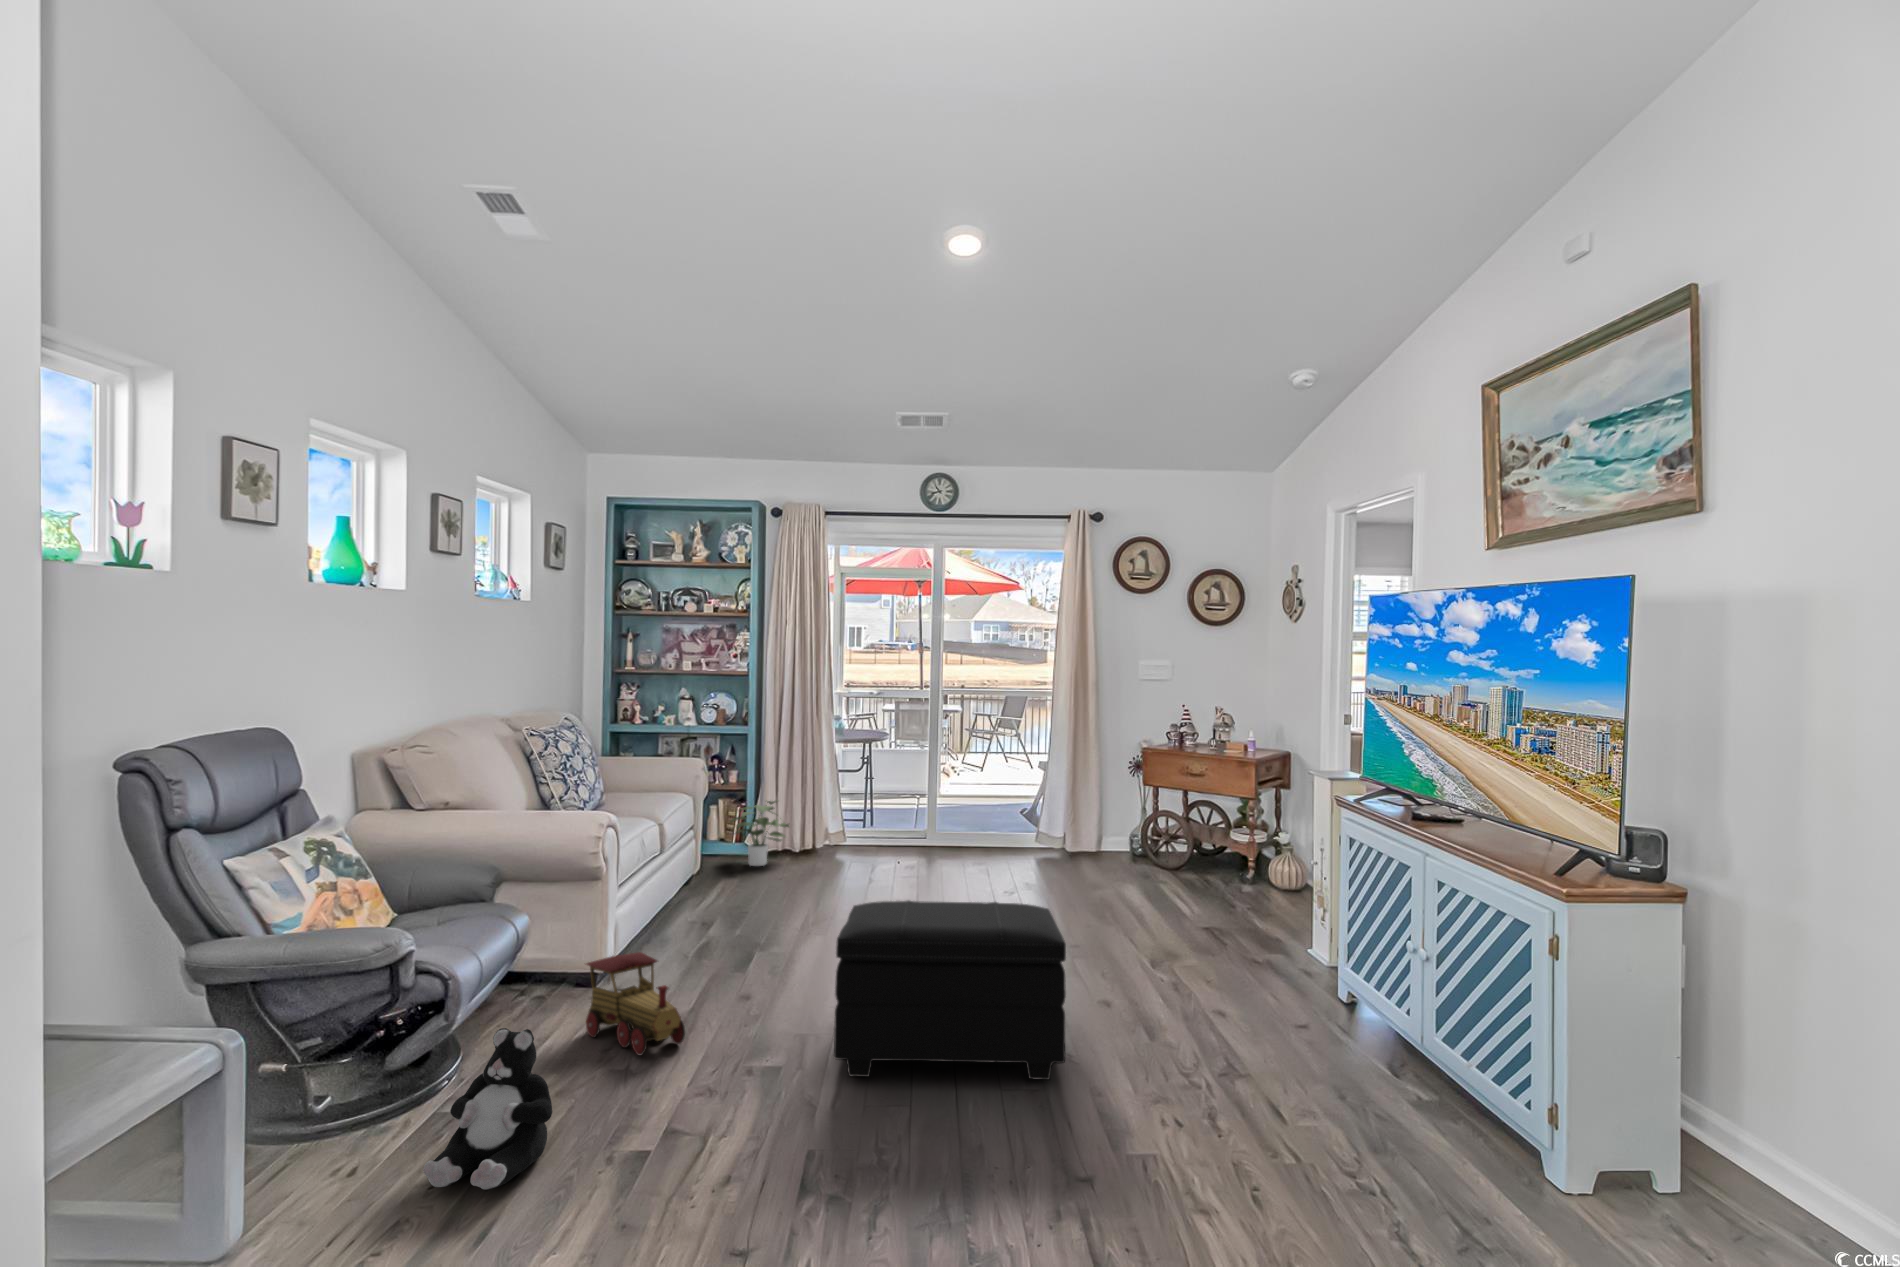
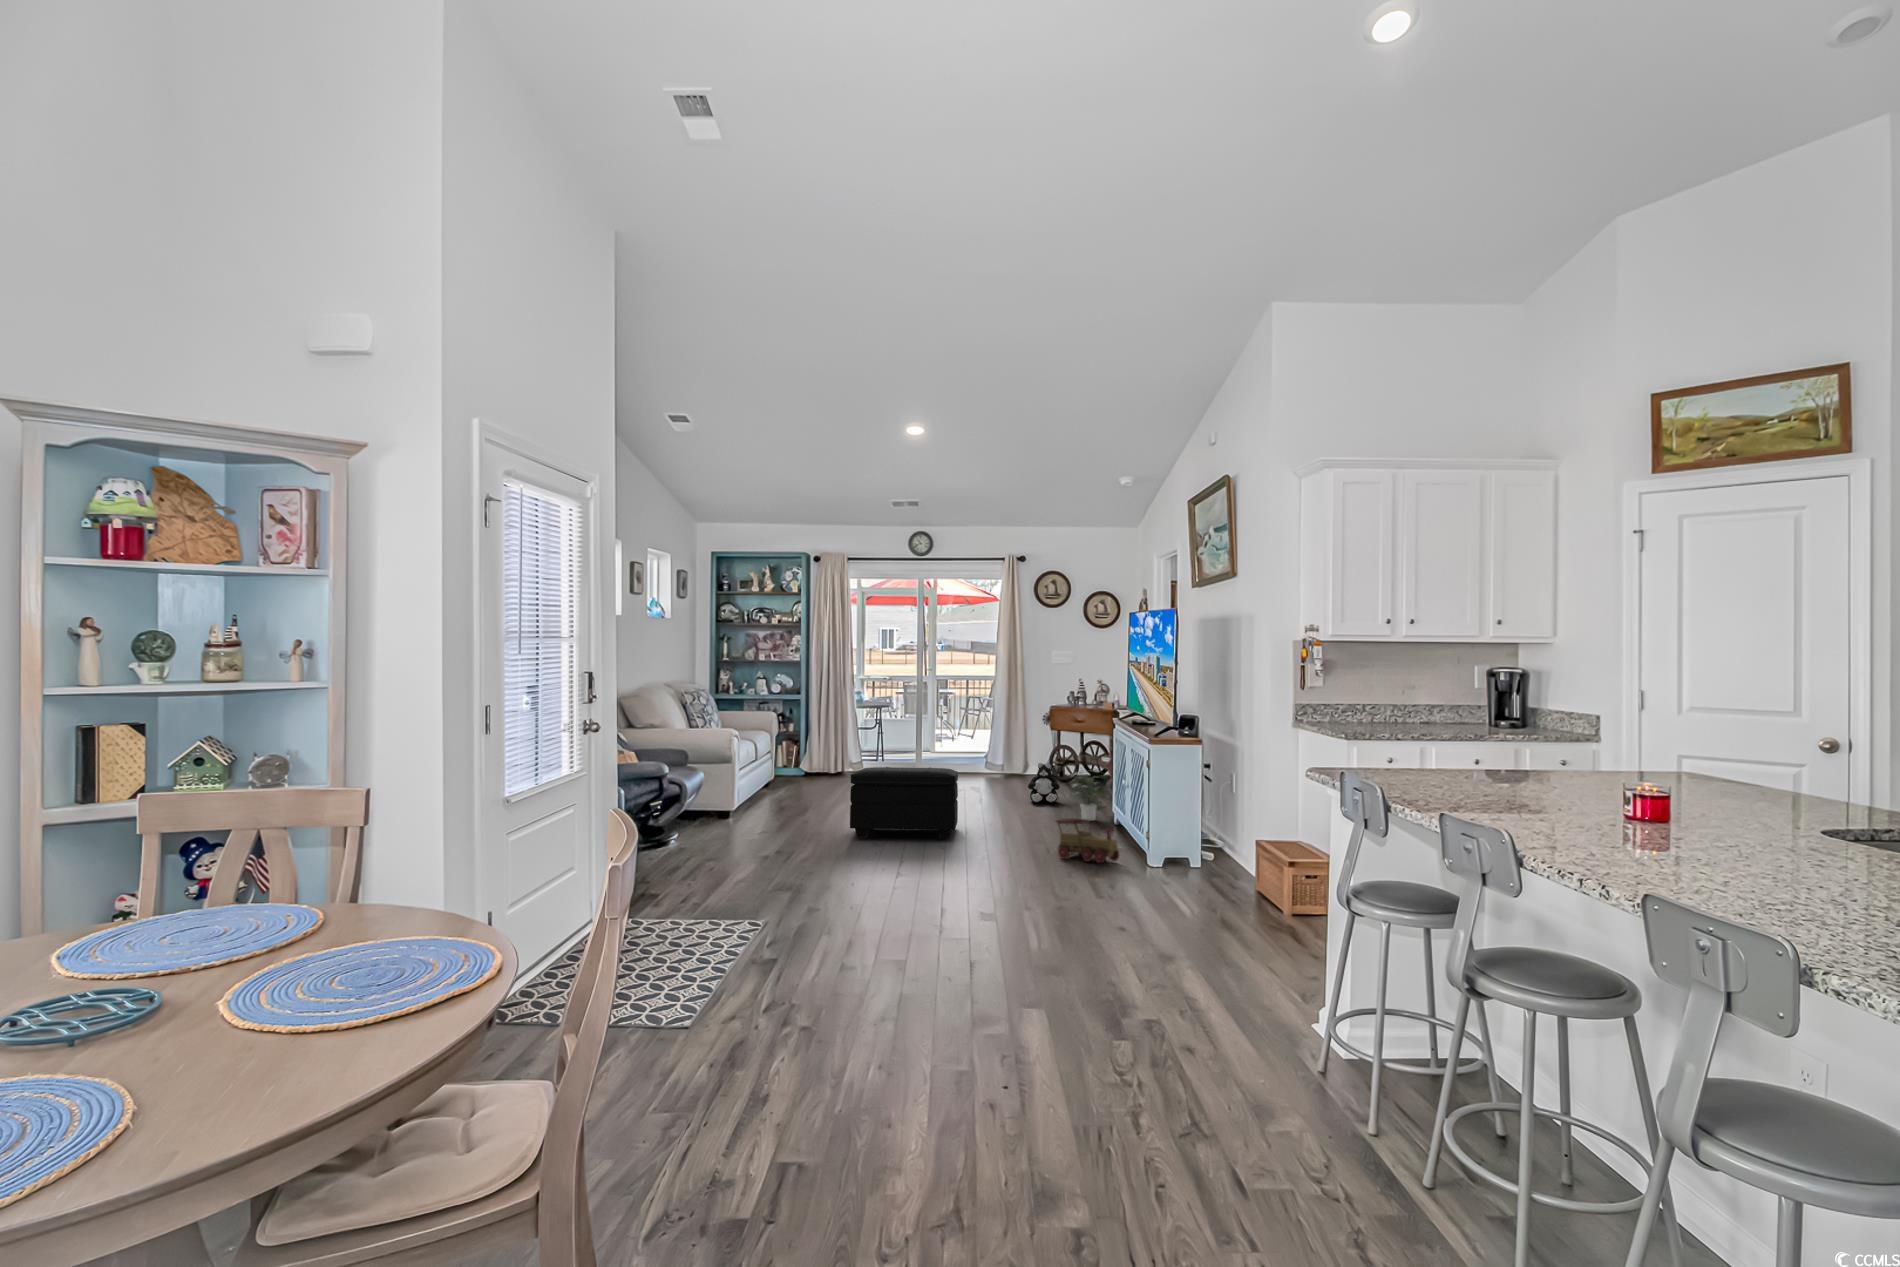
potted plant: present [730,801,789,866] -> present [1072,770,1108,820]
toy train: present [586,952,685,1055] -> present [1057,818,1119,863]
plush toy: present [423,1028,552,1190] -> present [1028,763,1060,803]

